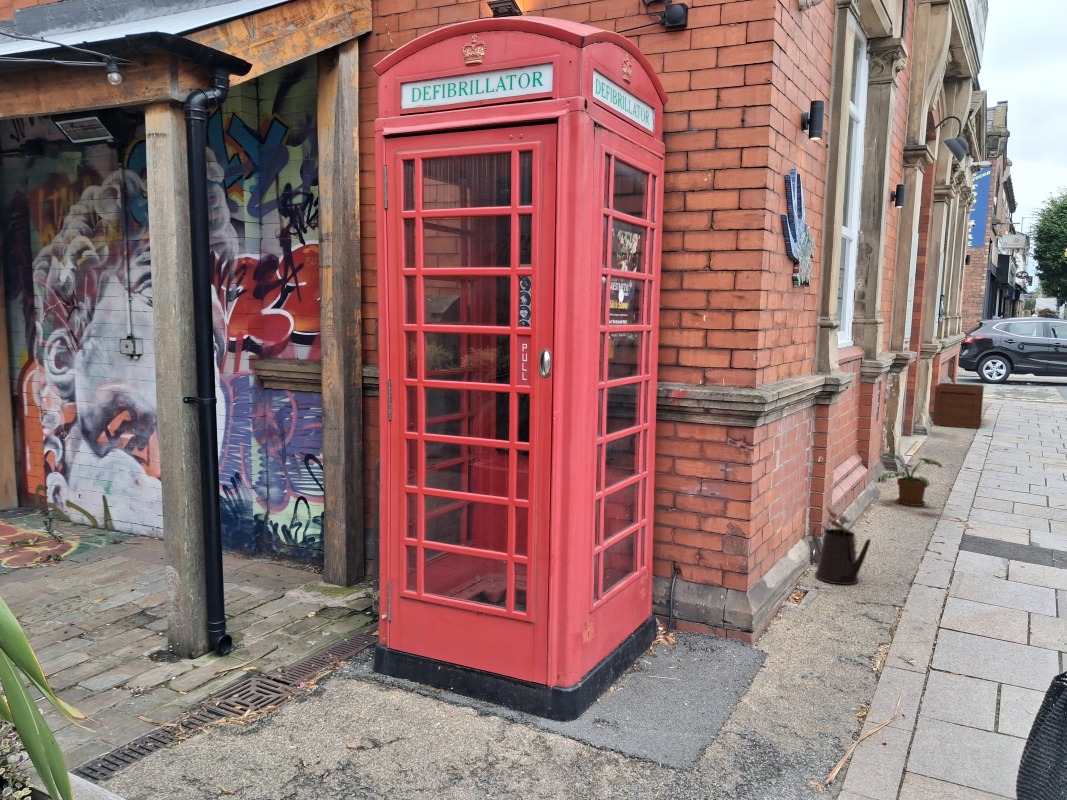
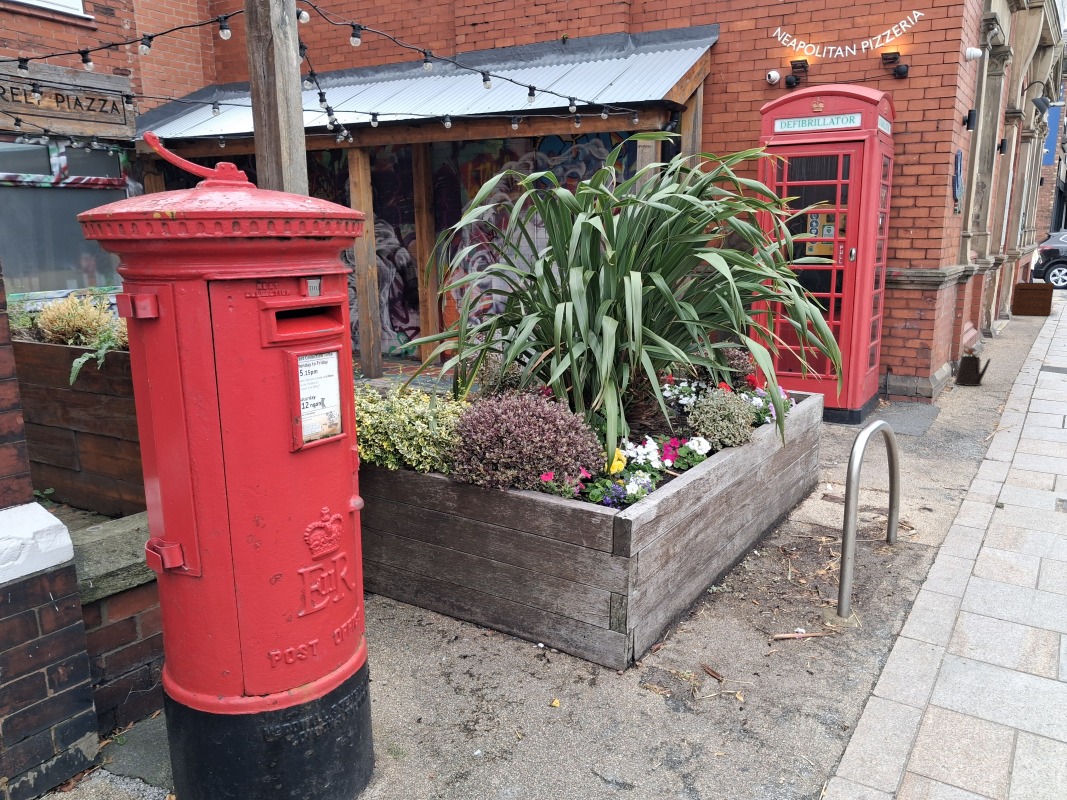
potted plant: present [881,453,942,506] -> none [984,322,1029,355]

